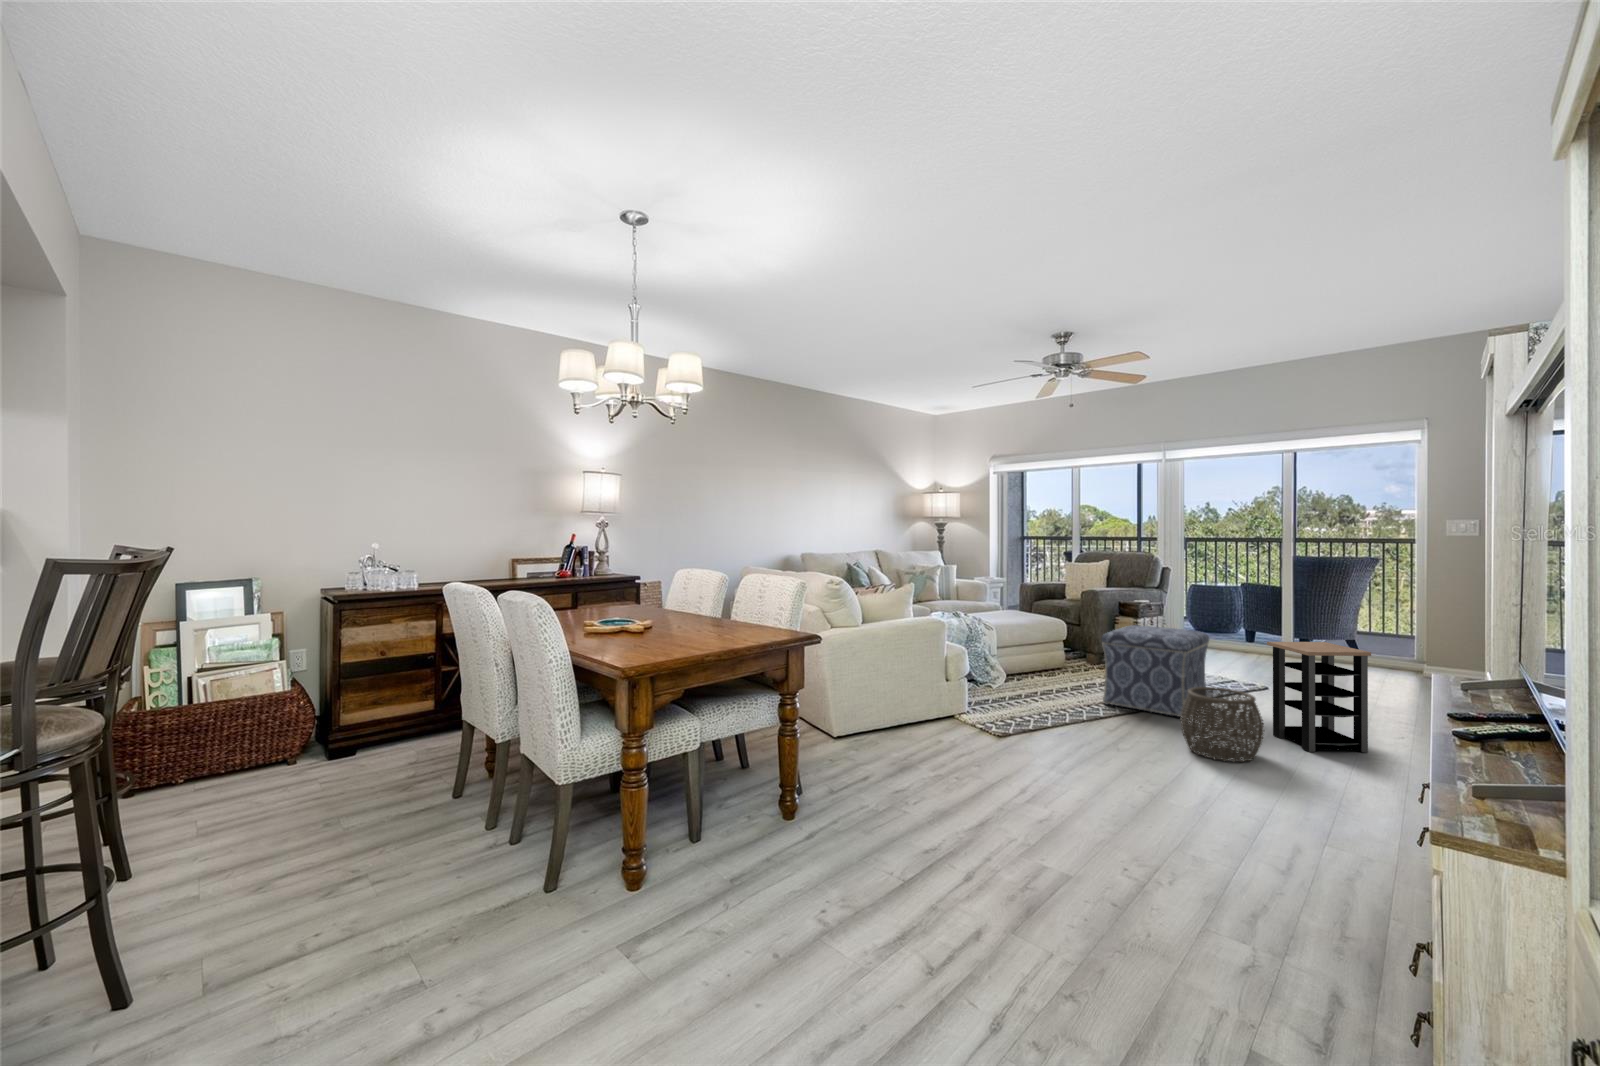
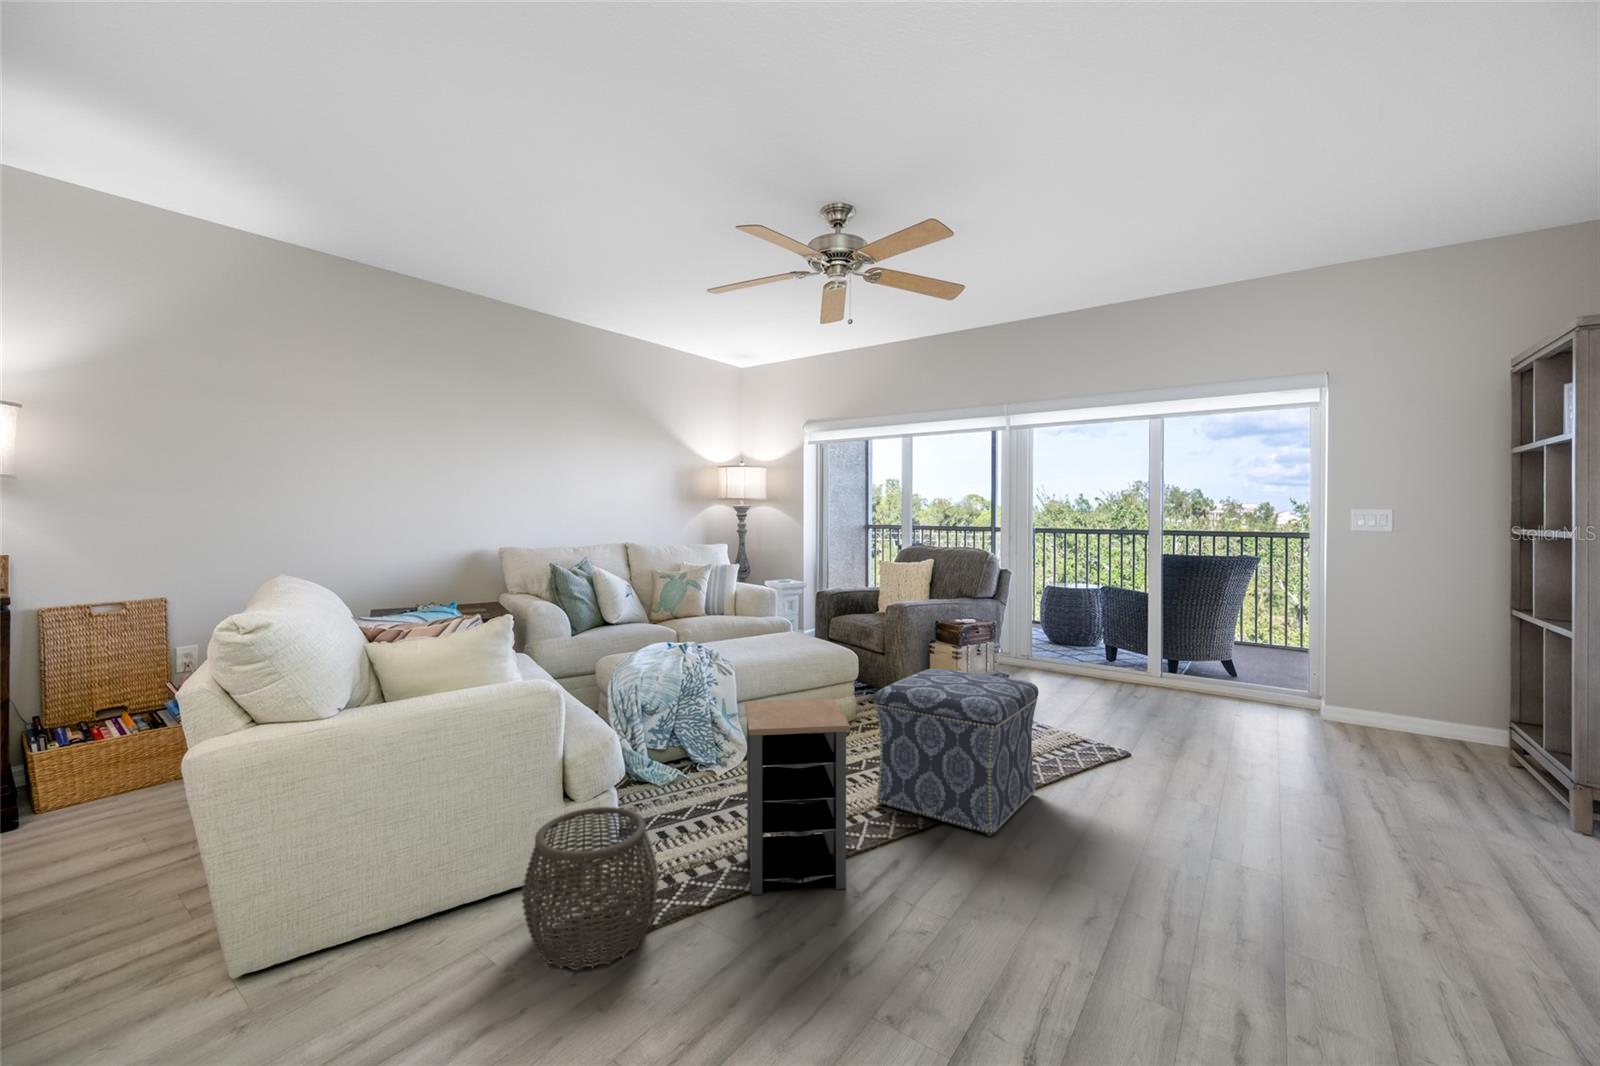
side table: present [1267,642,1371,752] -> present [745,699,850,895]
woven basket: present [1180,687,1264,762] -> present [522,807,659,970]

